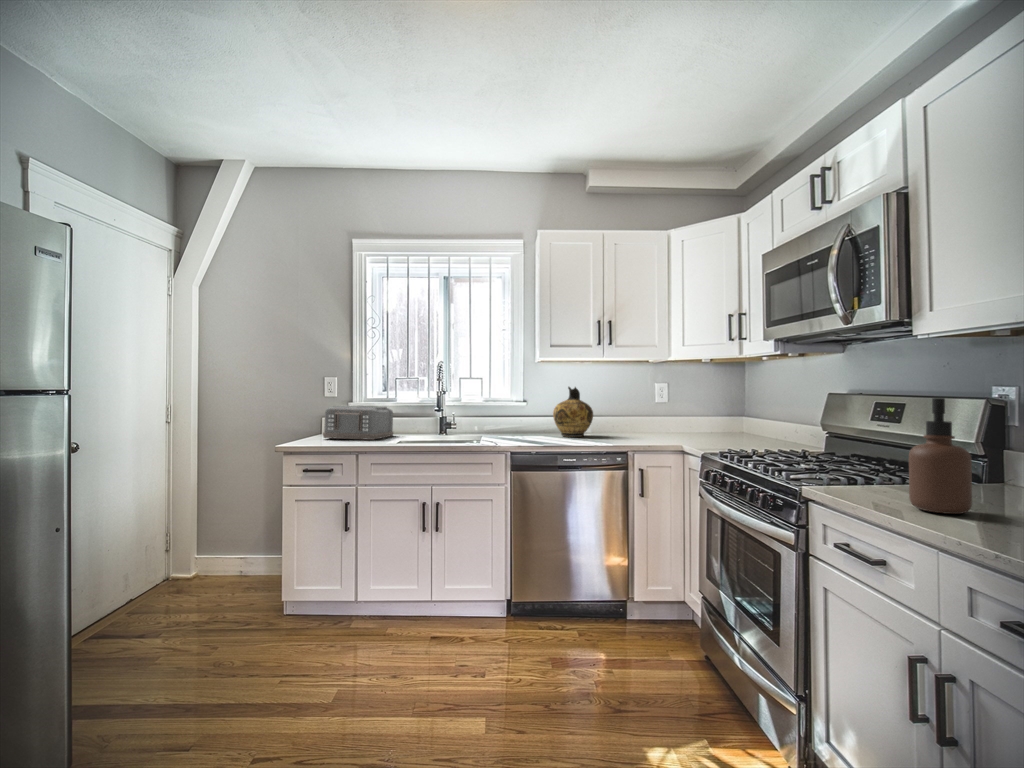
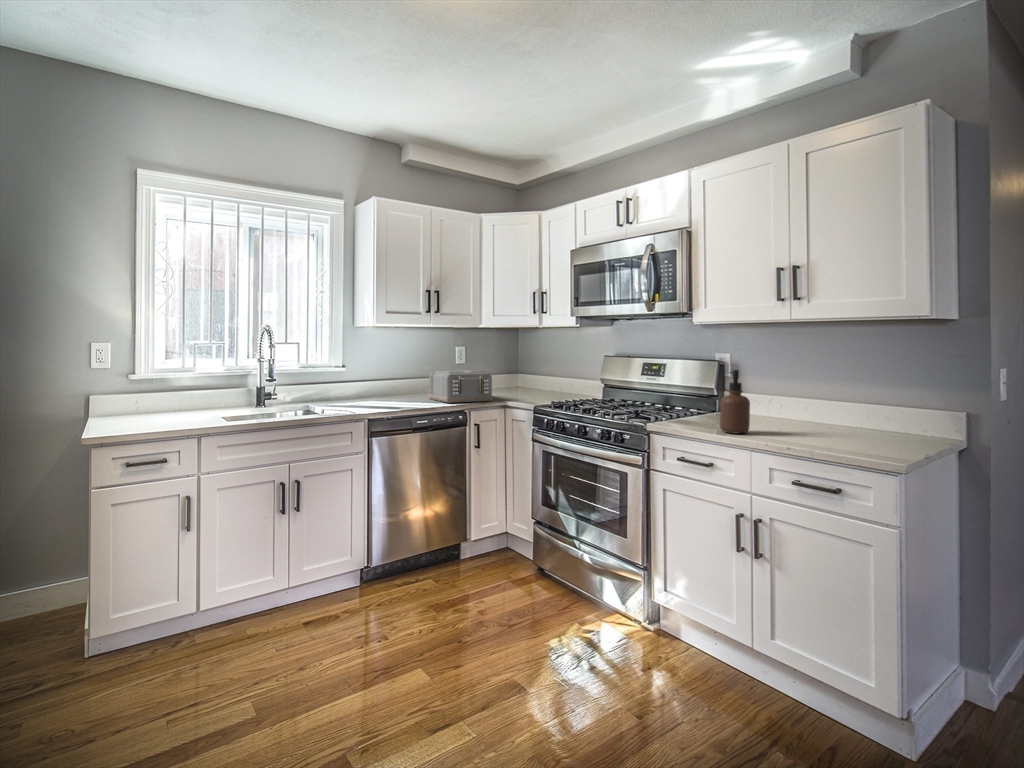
ceramic jug: present [553,387,593,437] -> none [376,351,415,399]
toaster: present [323,406,393,440] -> present [428,370,493,403]

